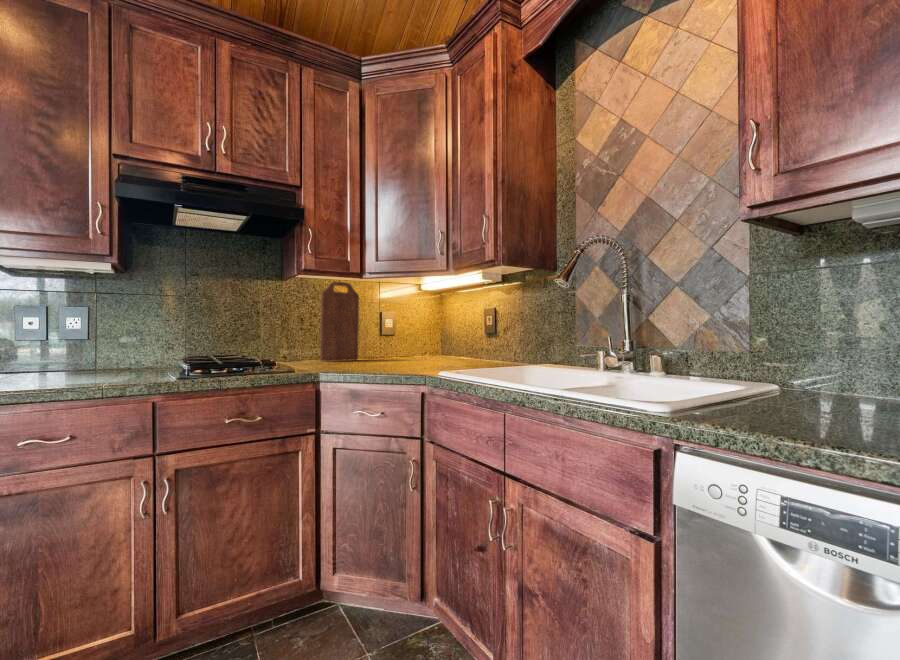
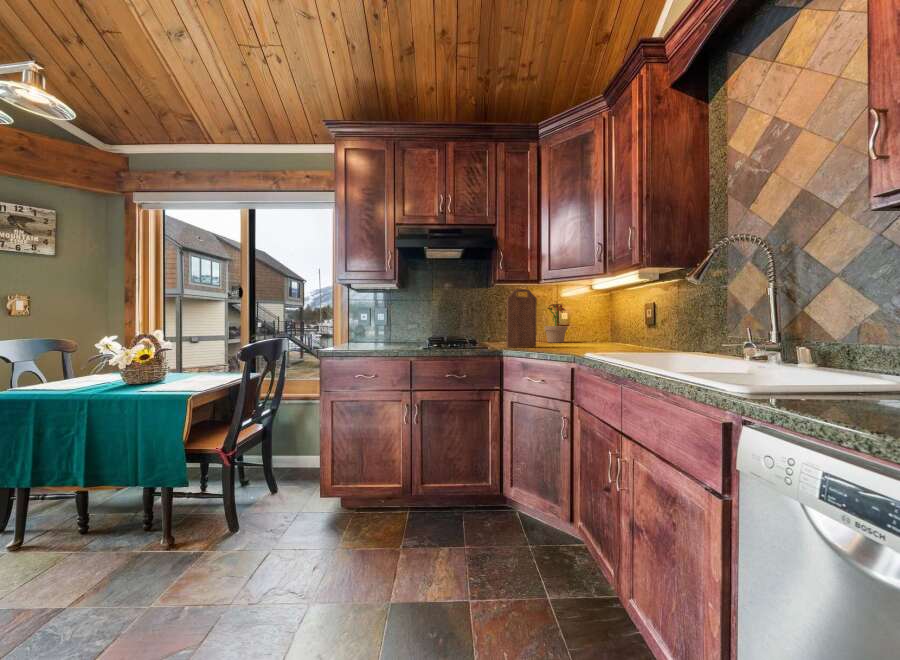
potted plant: none [358,300,390,354] -> present [545,302,567,343]

